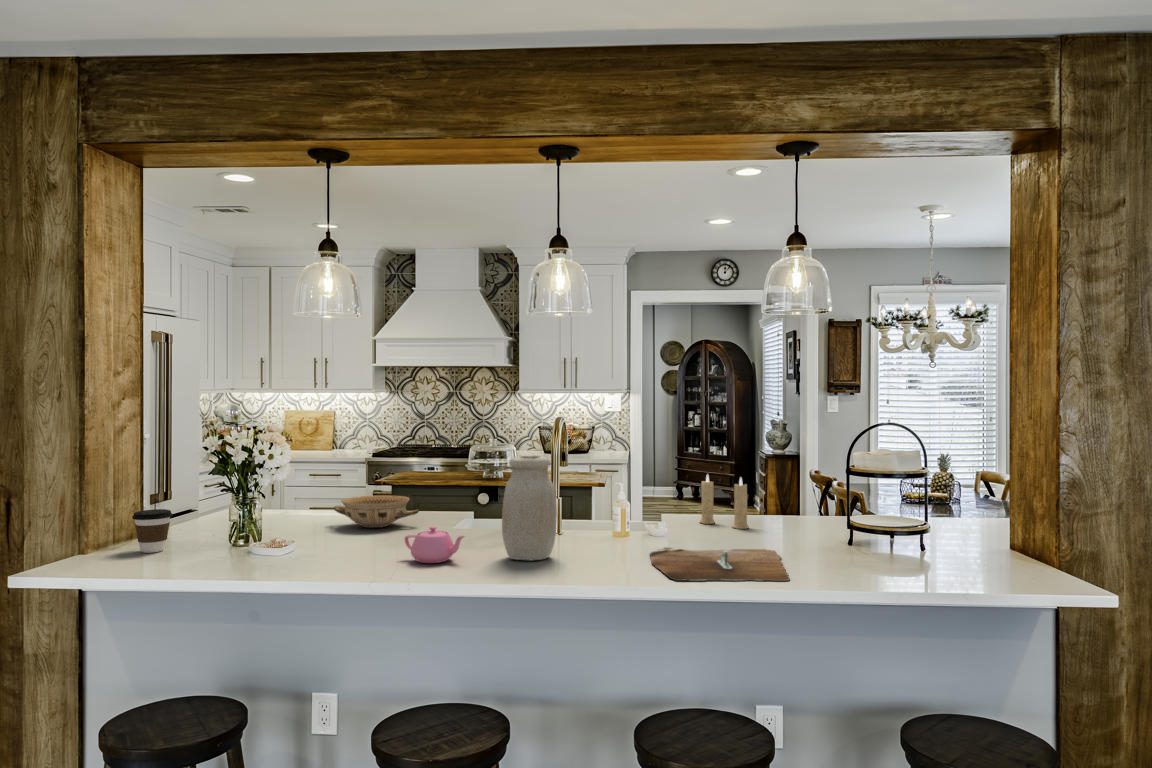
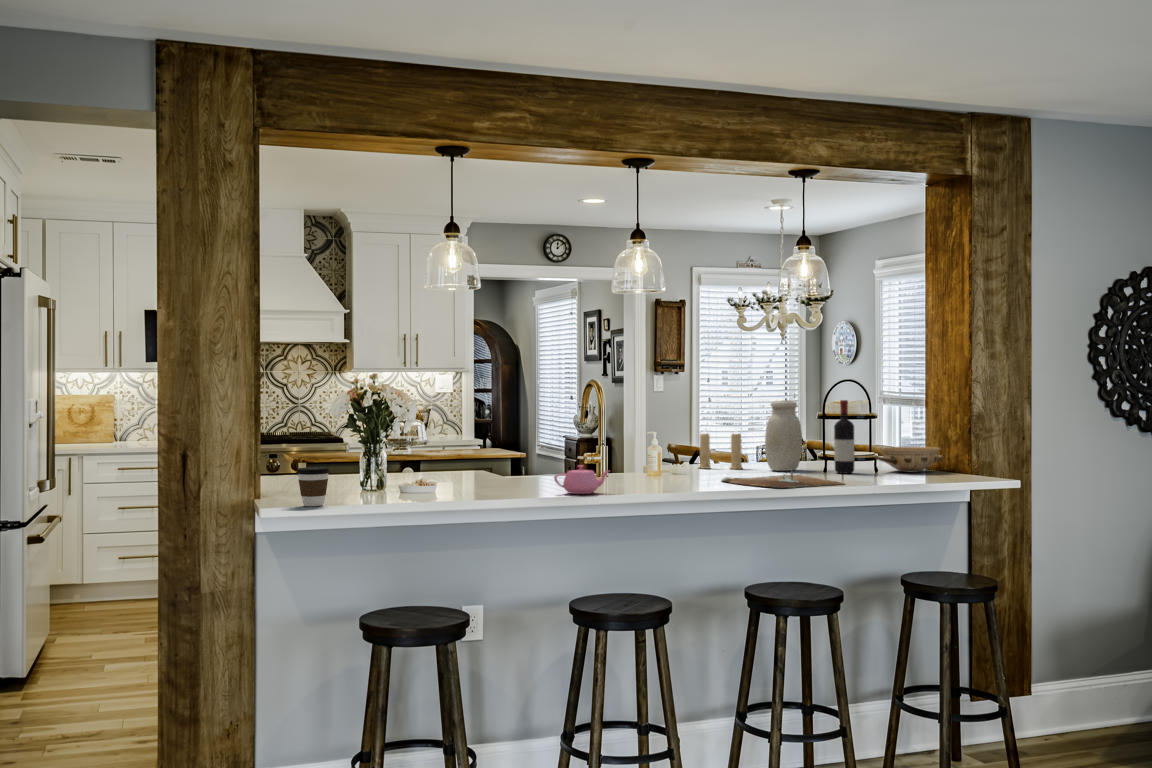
wine bottle: none [838,453,866,554] -> present [834,400,855,474]
jar: present [502,456,557,560] -> present [765,400,802,471]
ceramic bowl: present [334,495,419,528] -> present [875,447,943,472]

